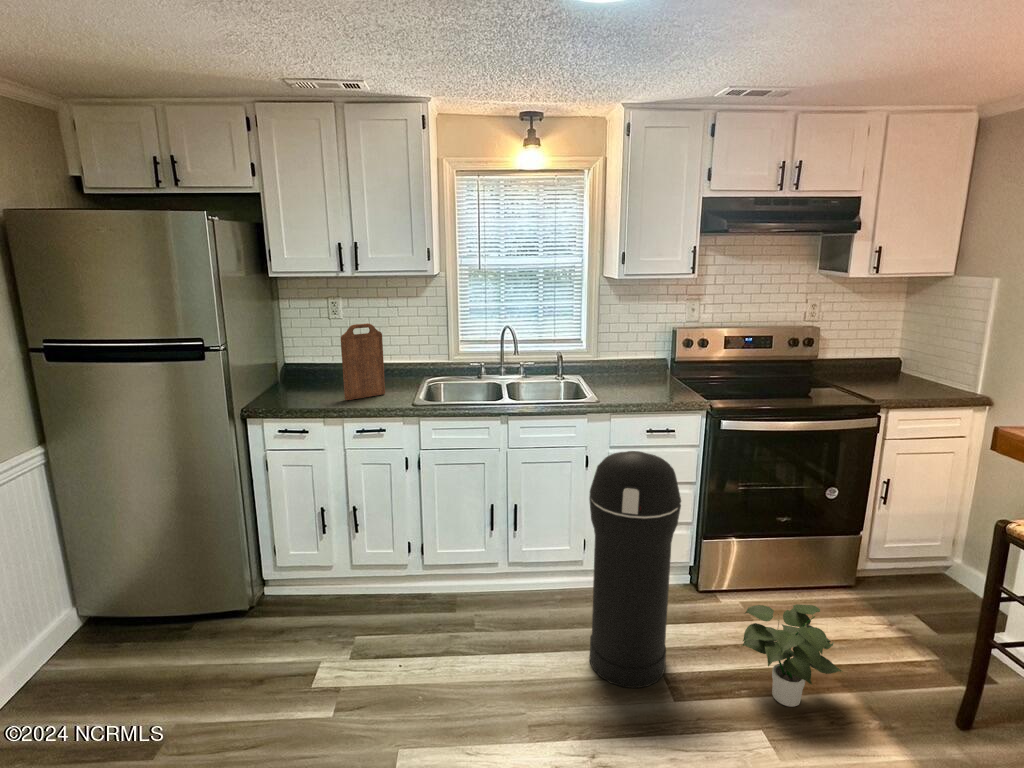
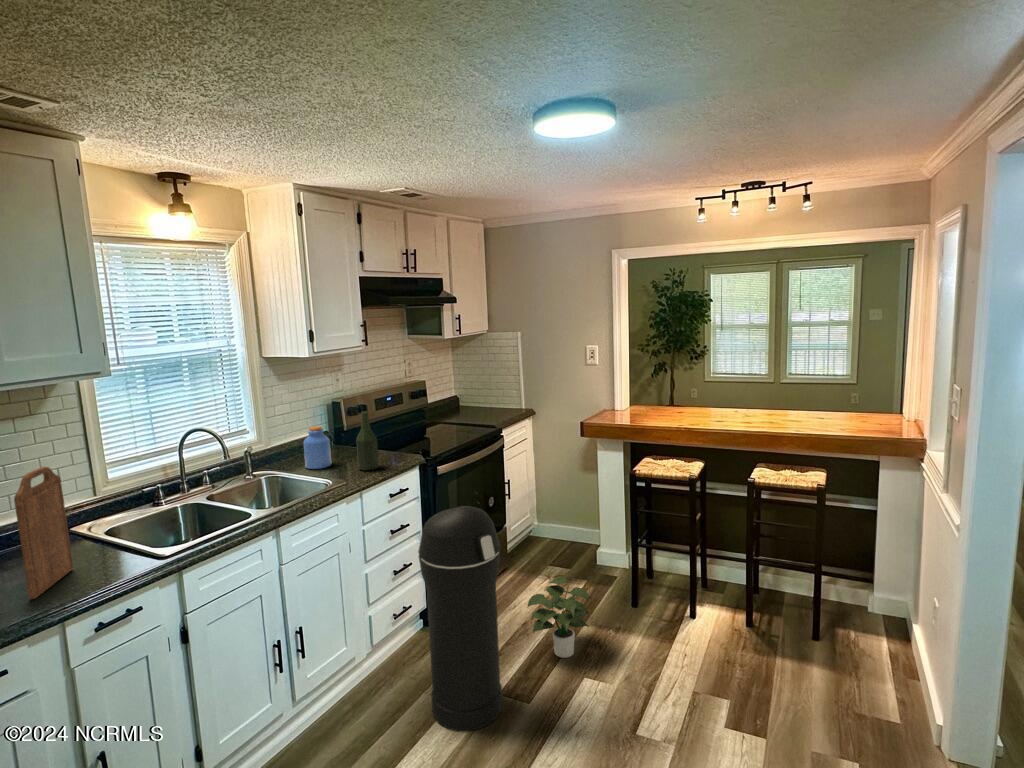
bottle: none [637,338,660,399] -> present [356,411,379,471]
jar: none [611,346,636,387] -> present [304,426,331,469]

